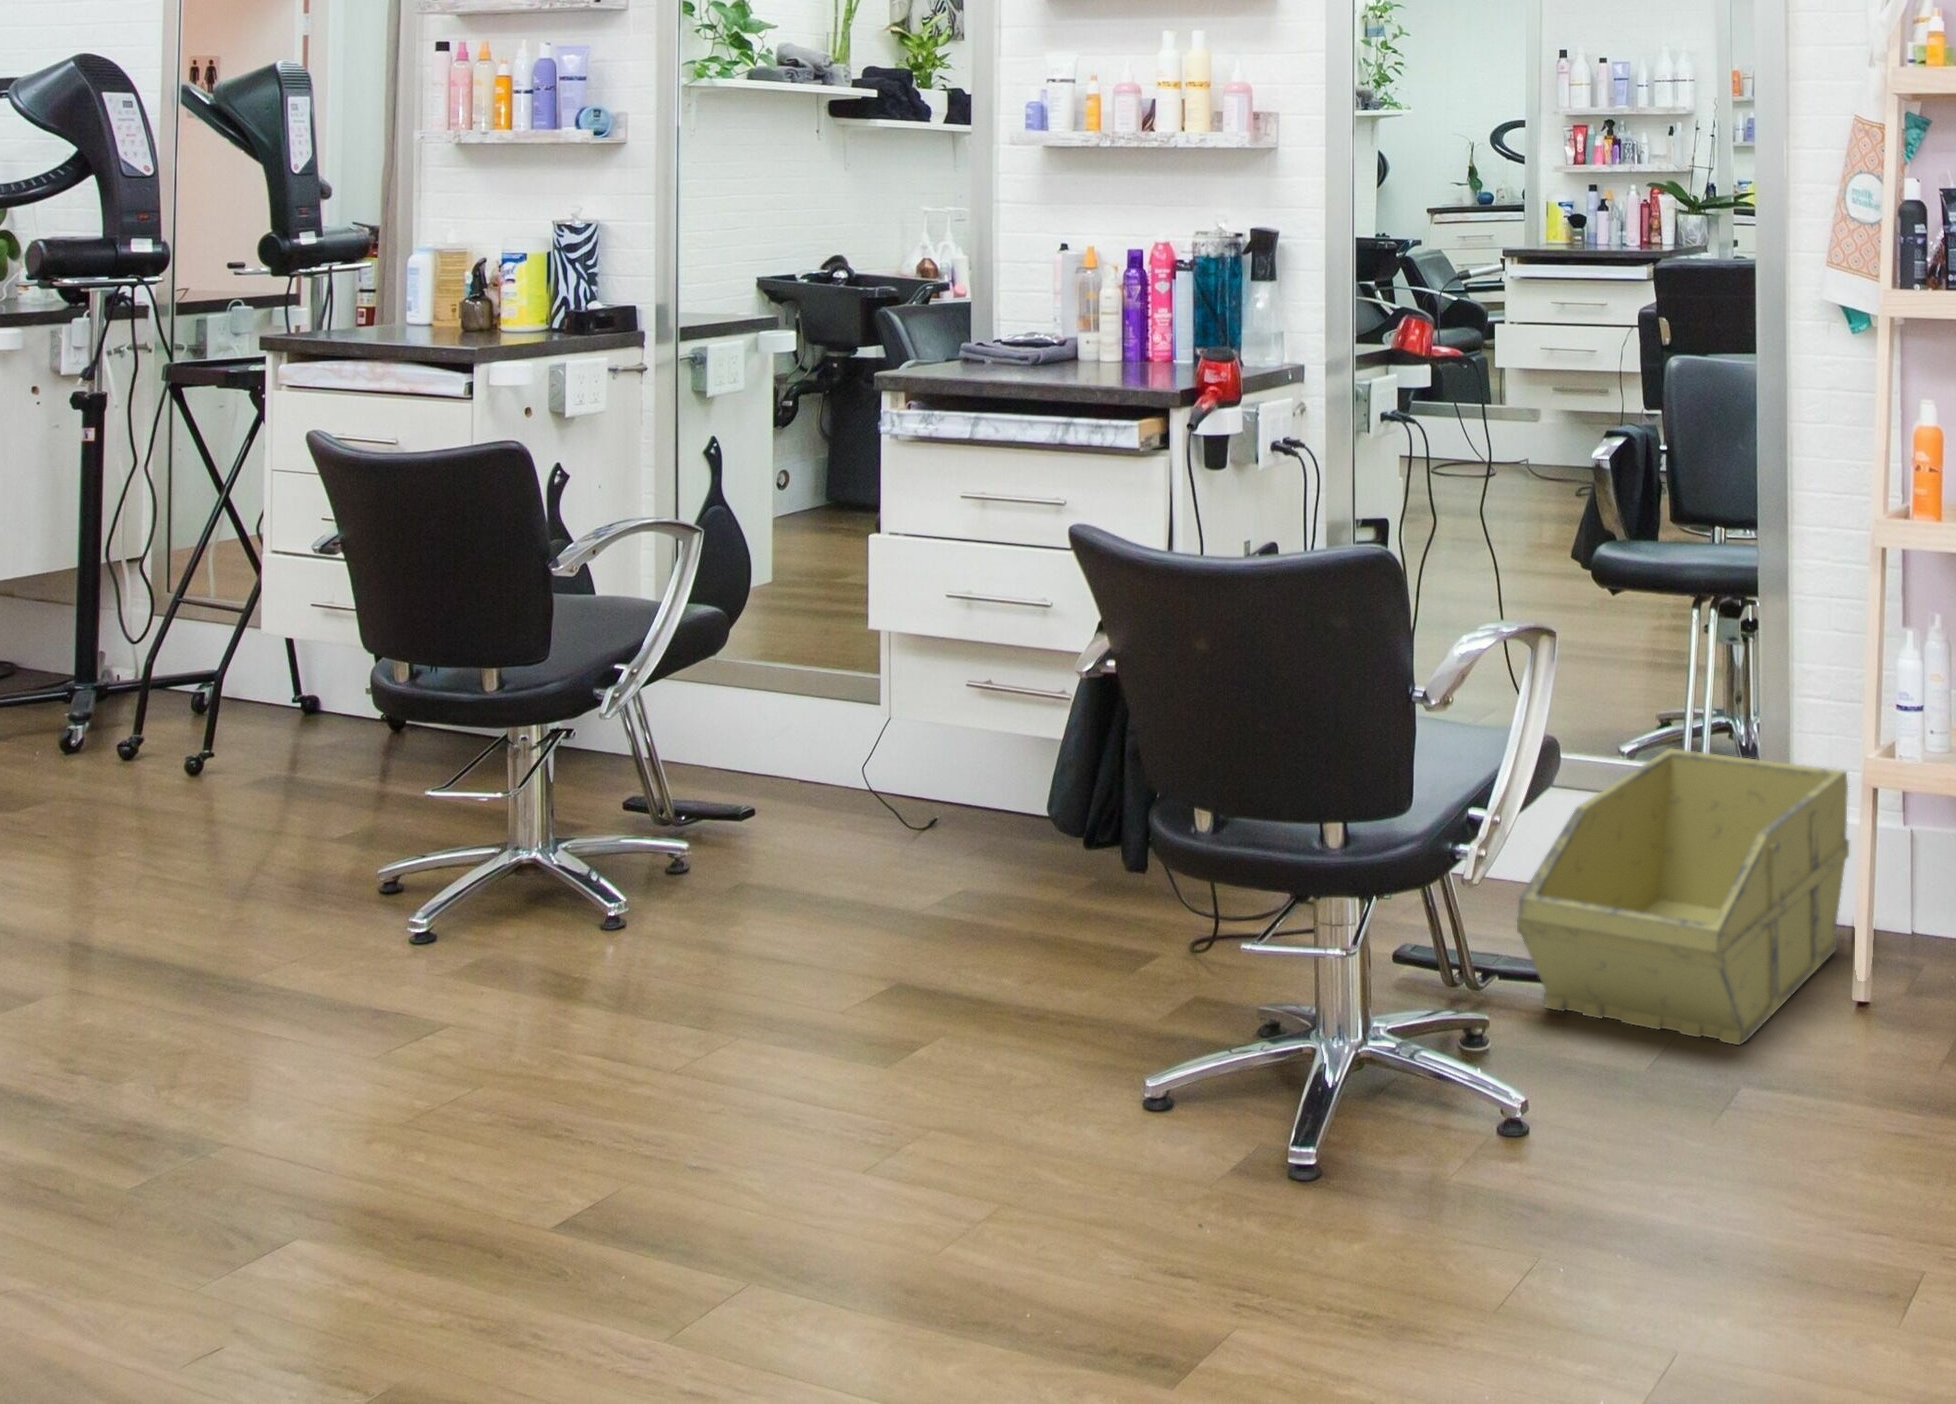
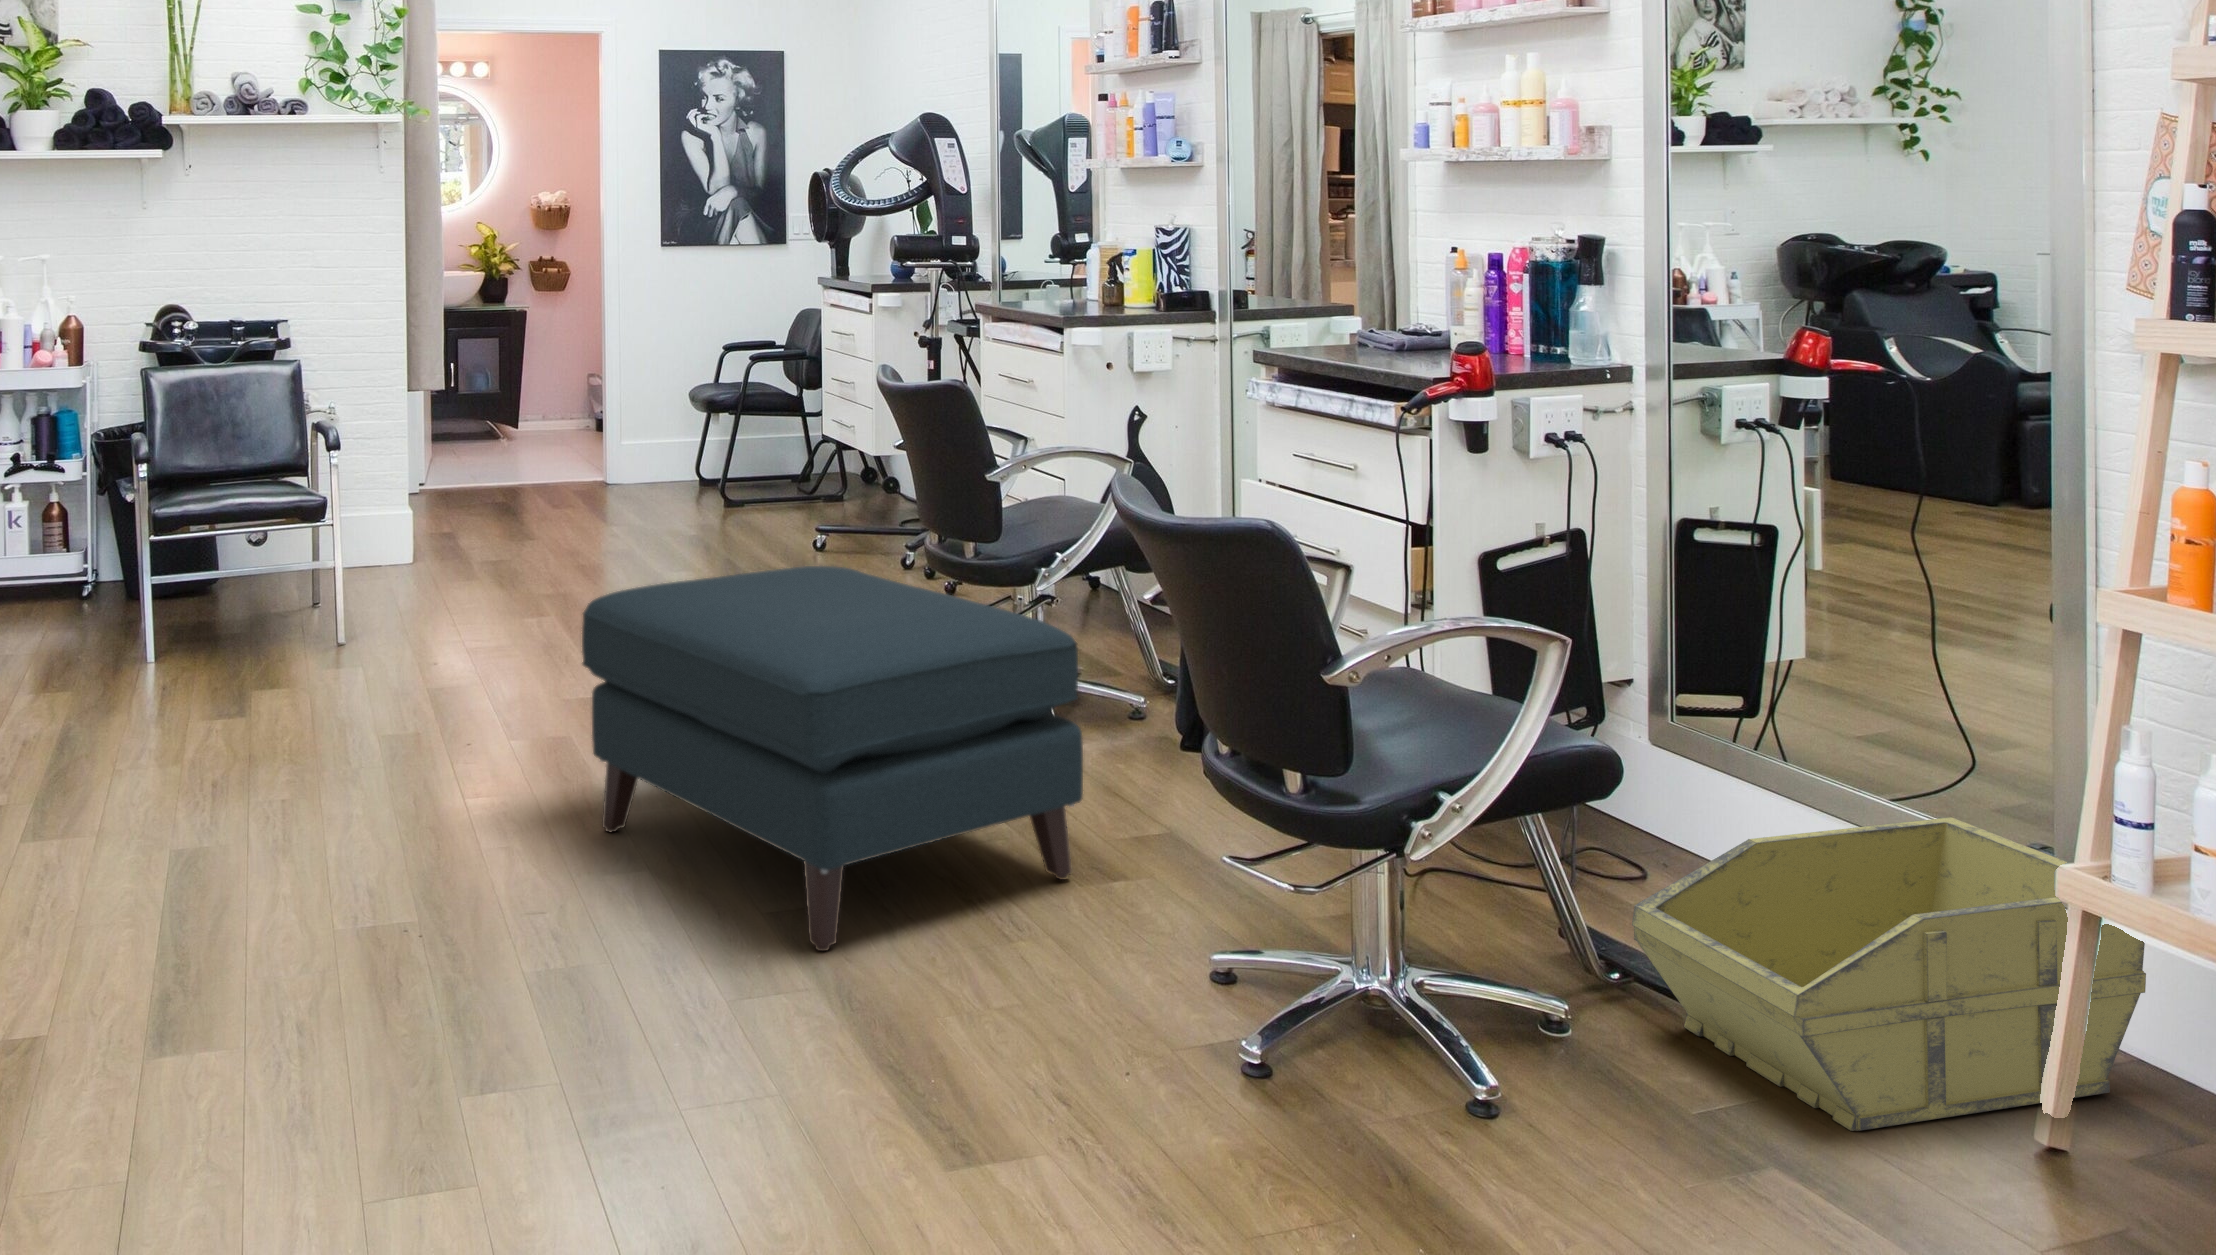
ottoman: none [31,736,867,1274] -> present [582,566,1083,951]

